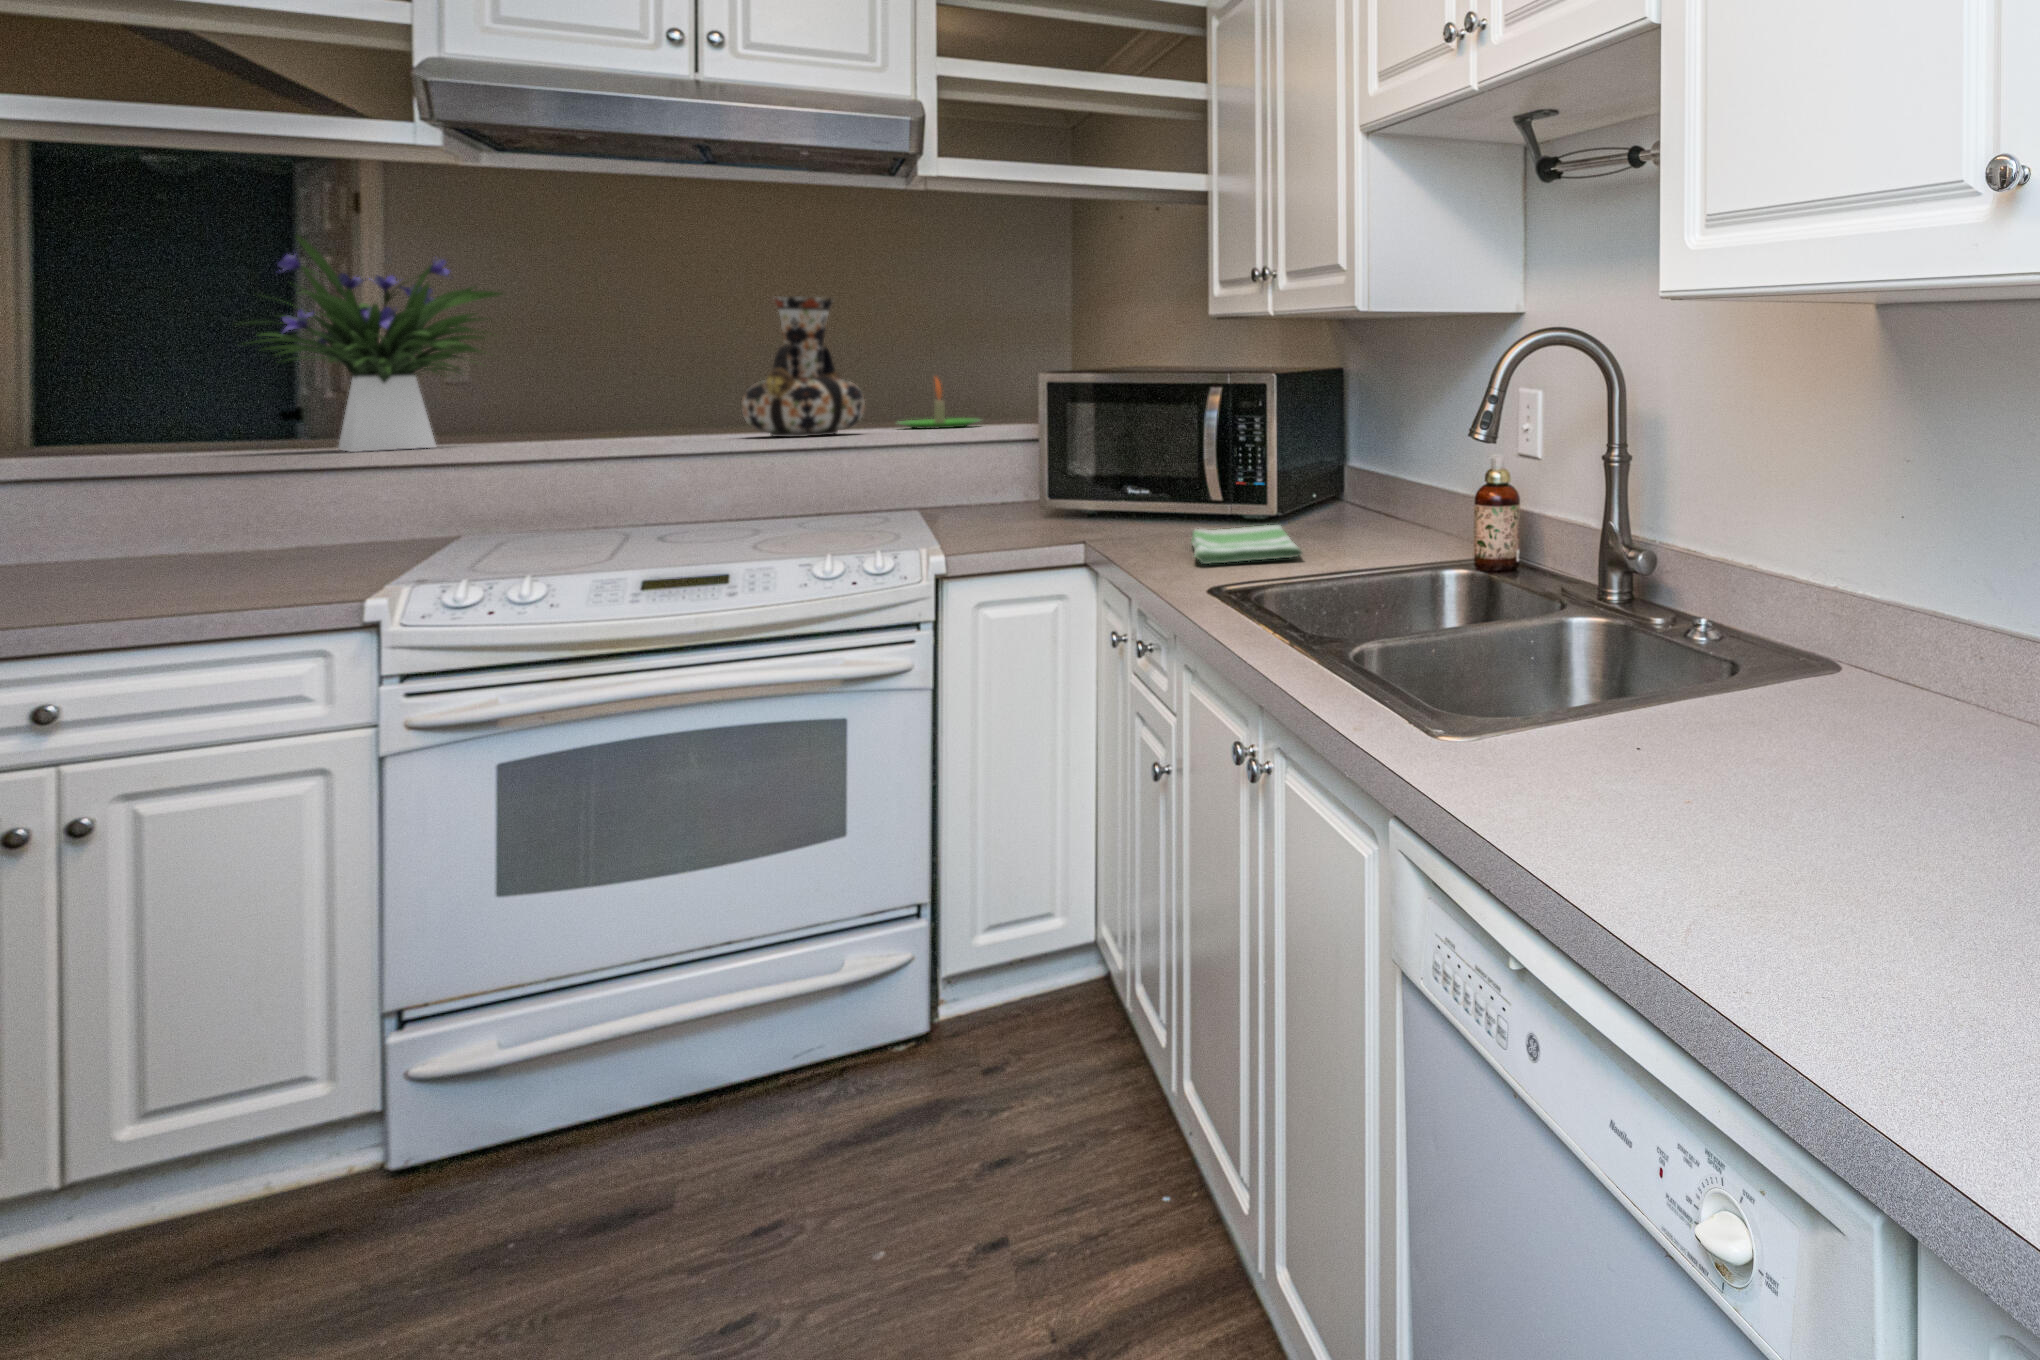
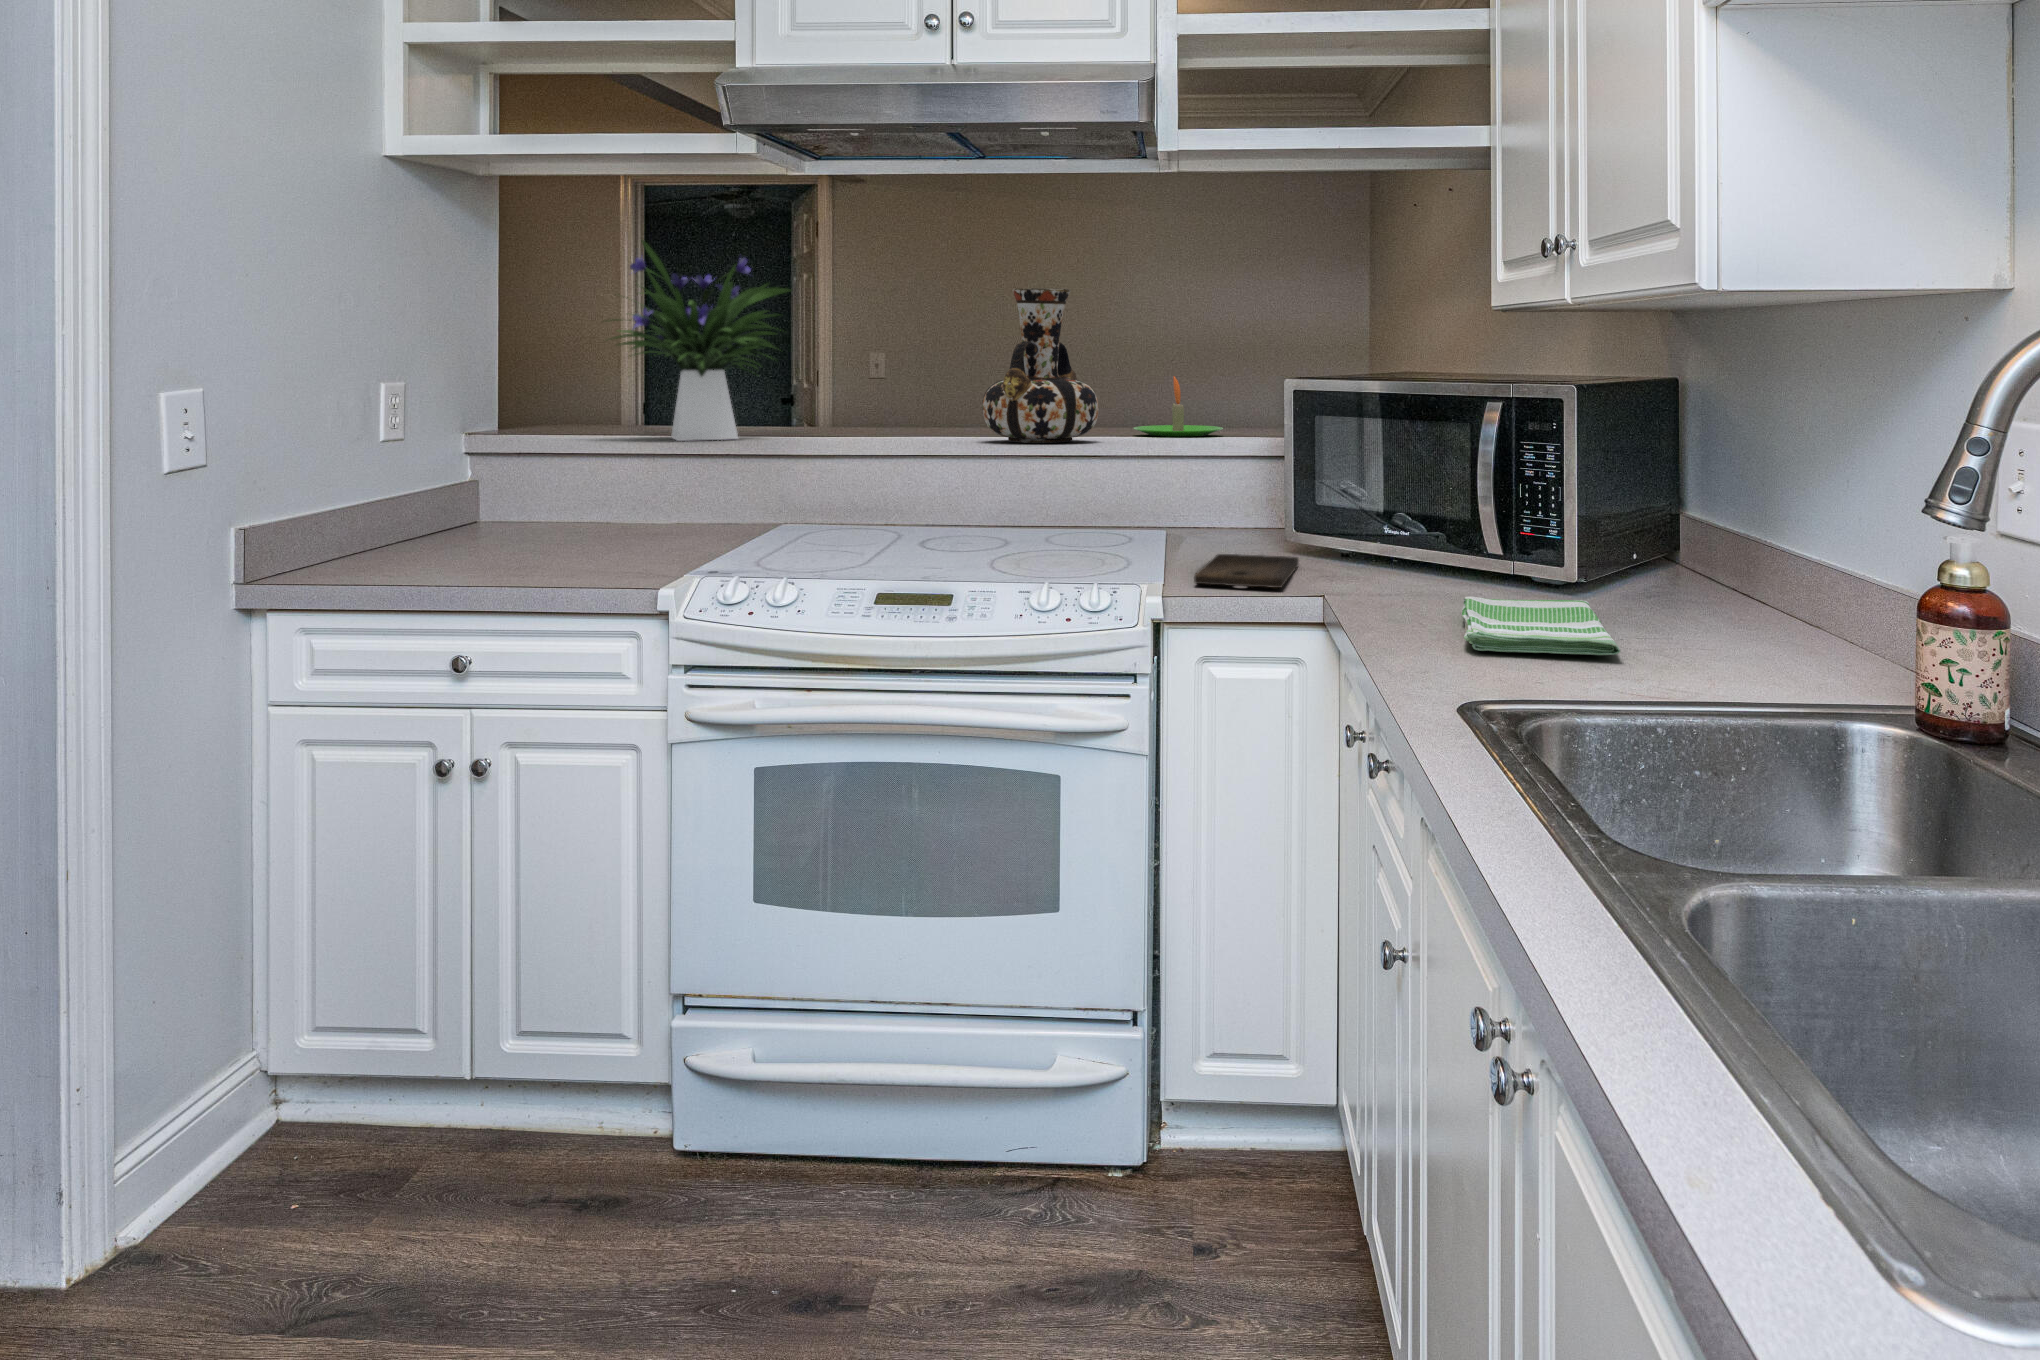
cutting board: none [968,516,1058,542] -> present [1194,554,1299,588]

